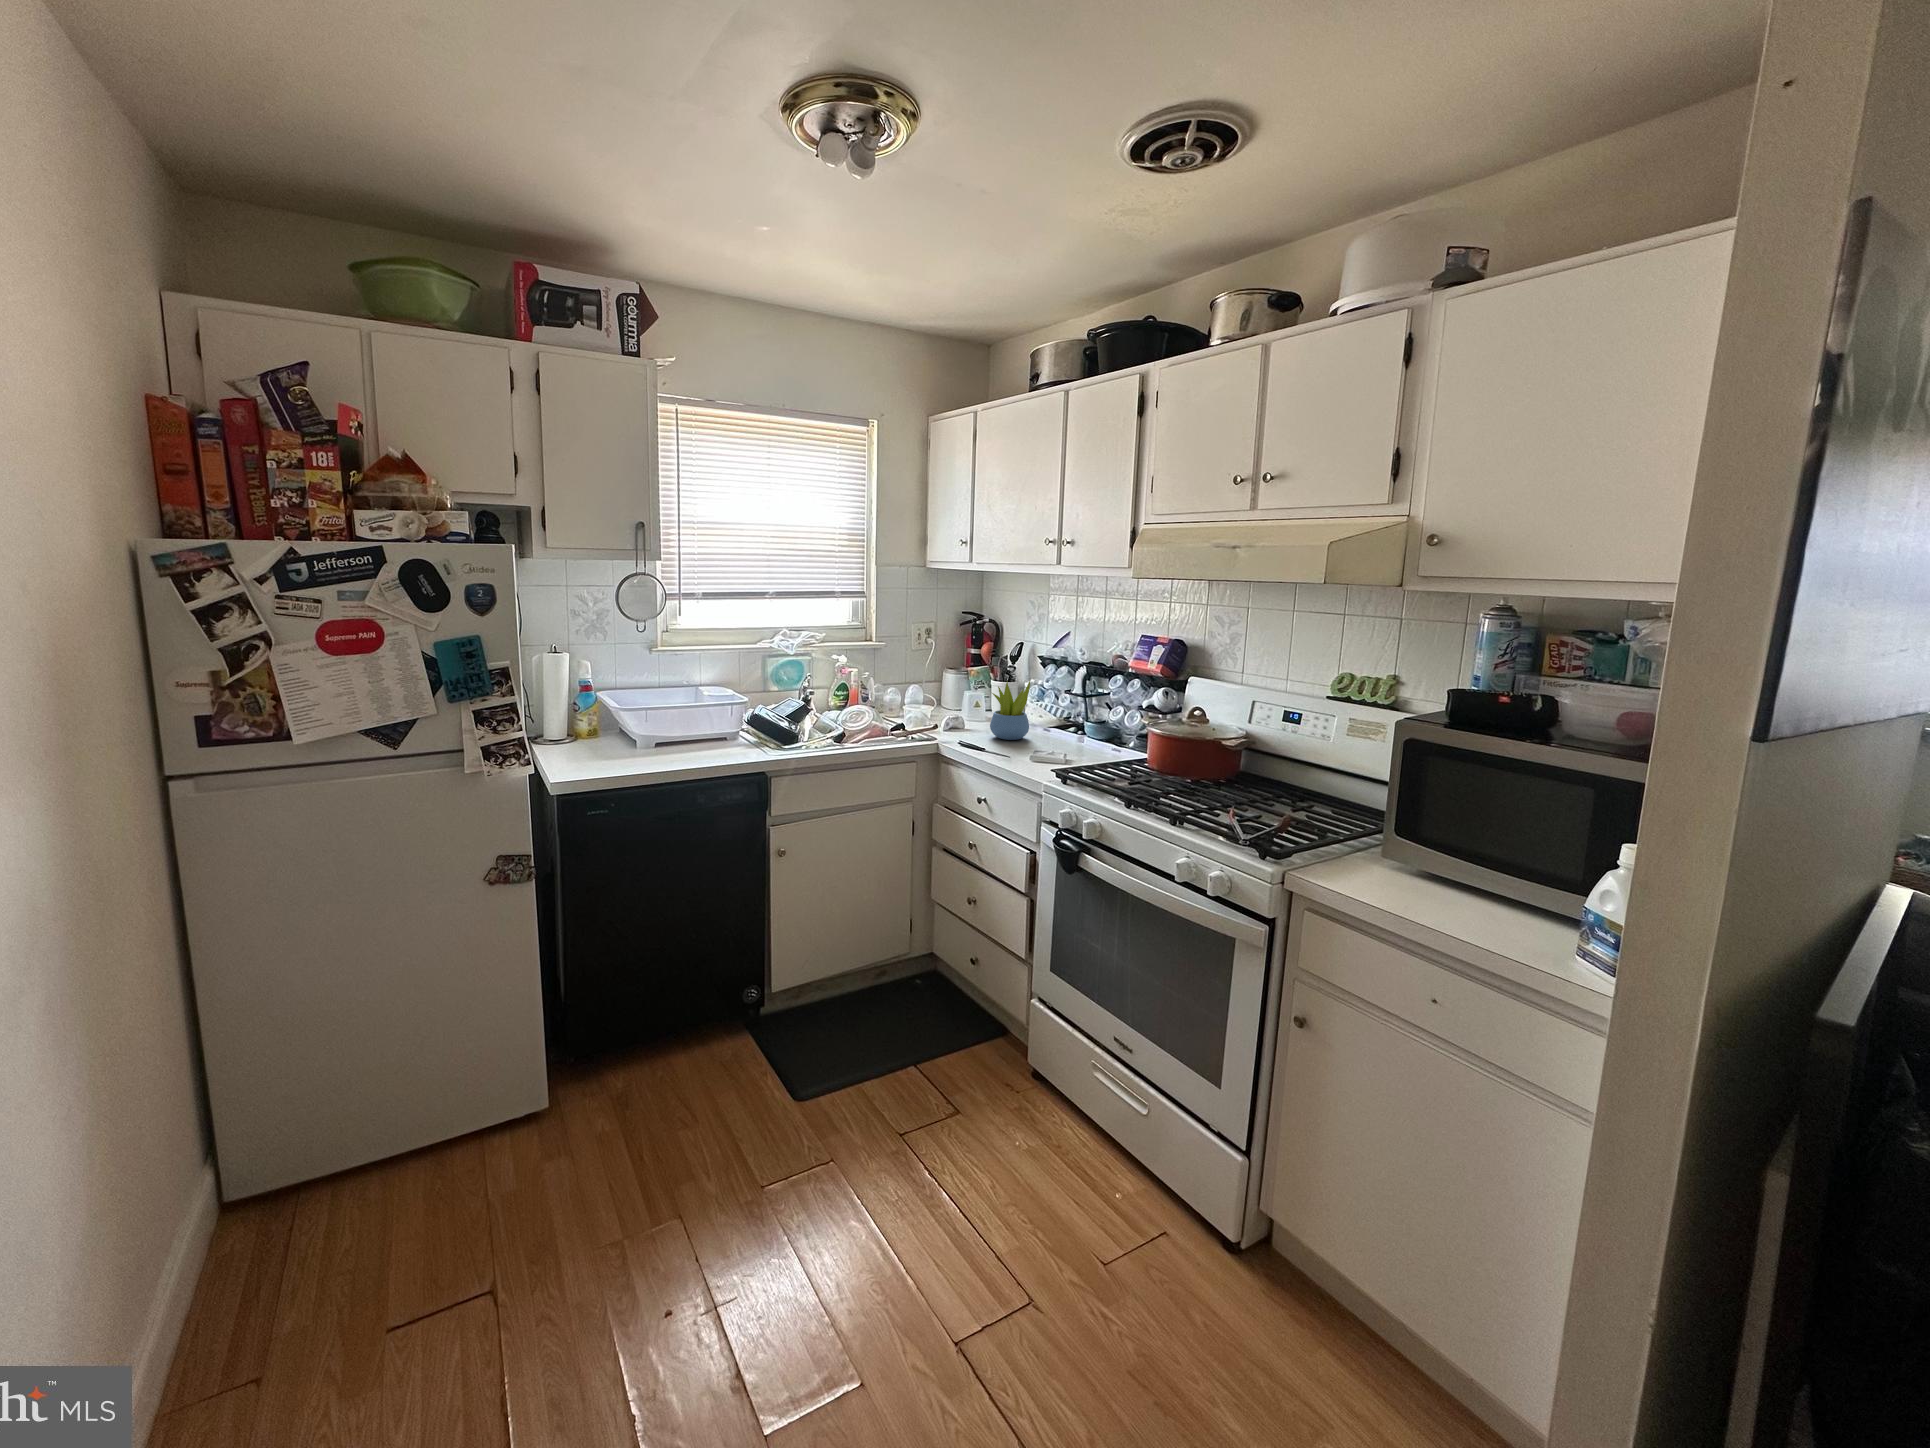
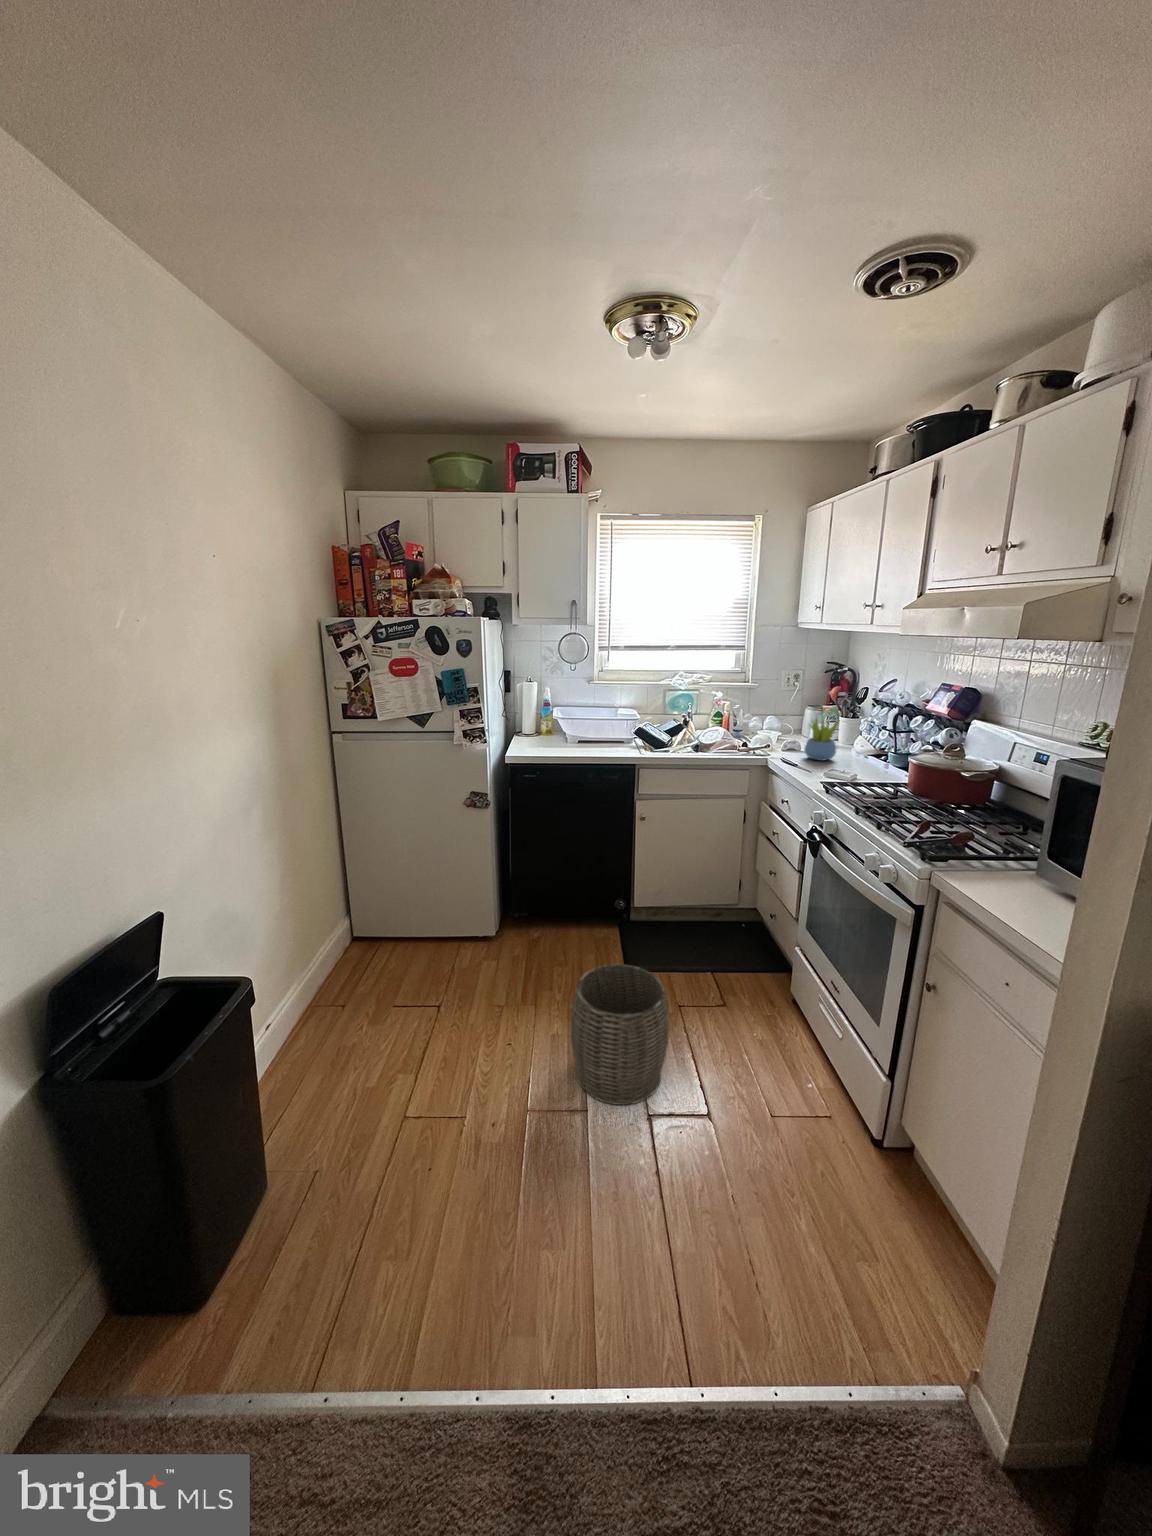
woven basket: none [791,1103,952,1364] -> present [571,964,669,1105]

